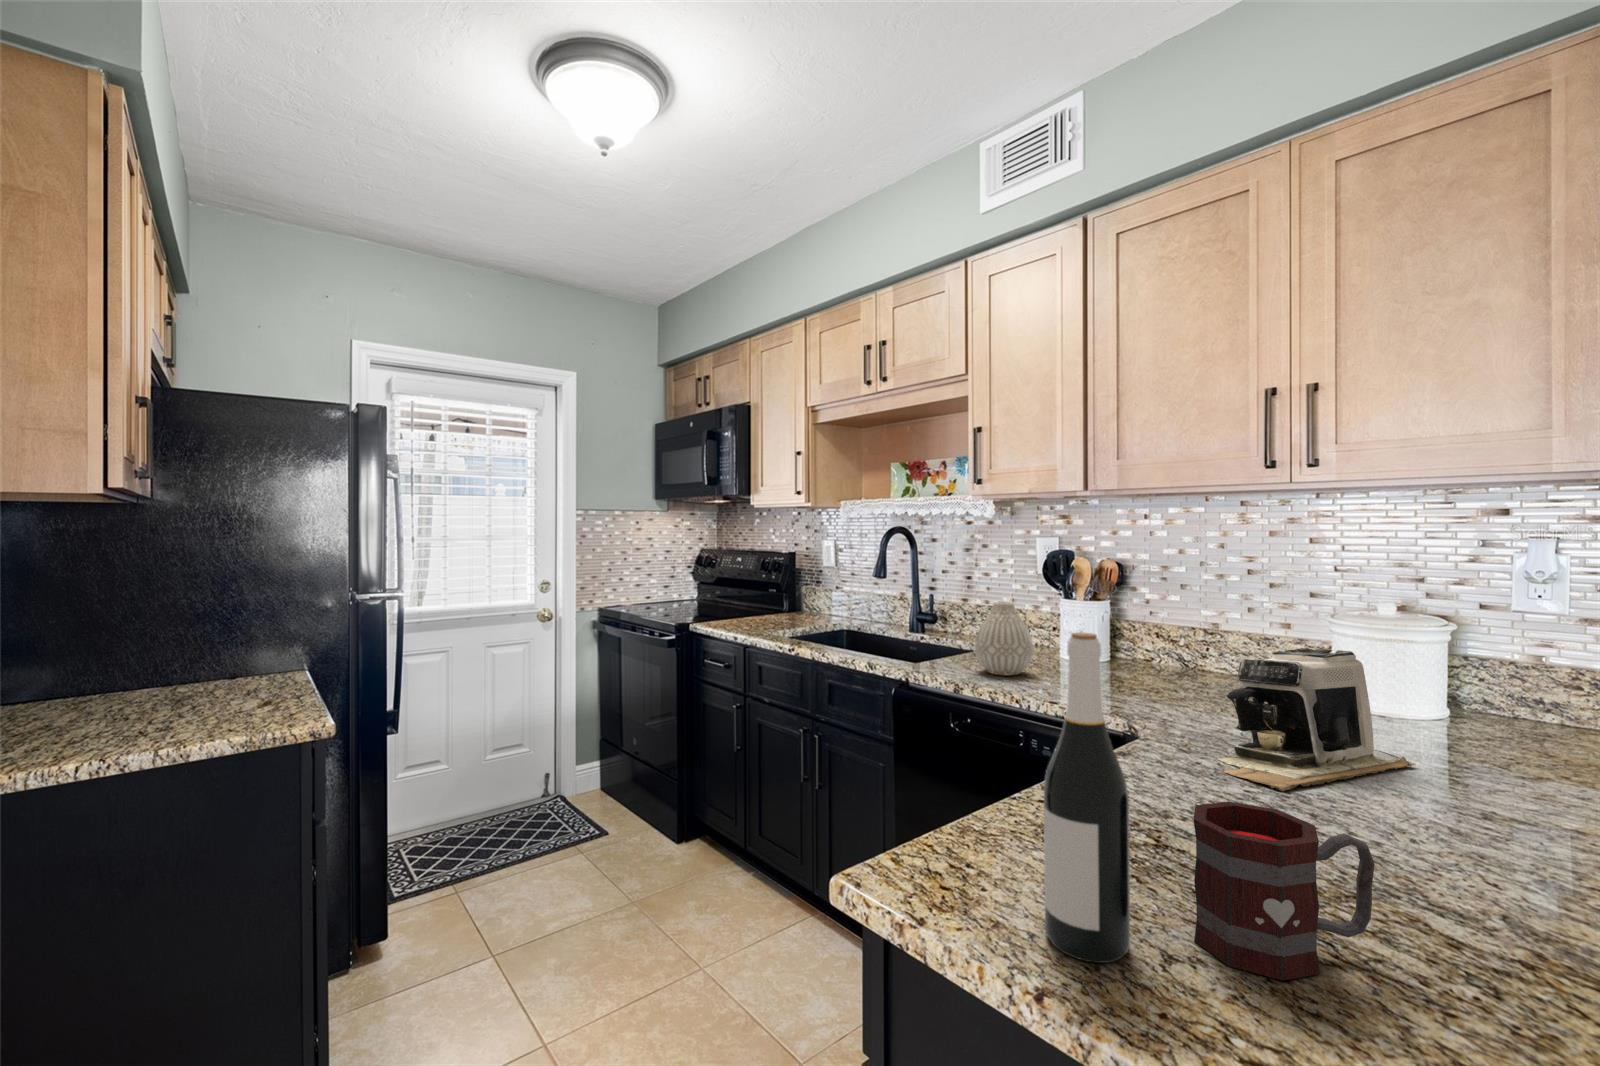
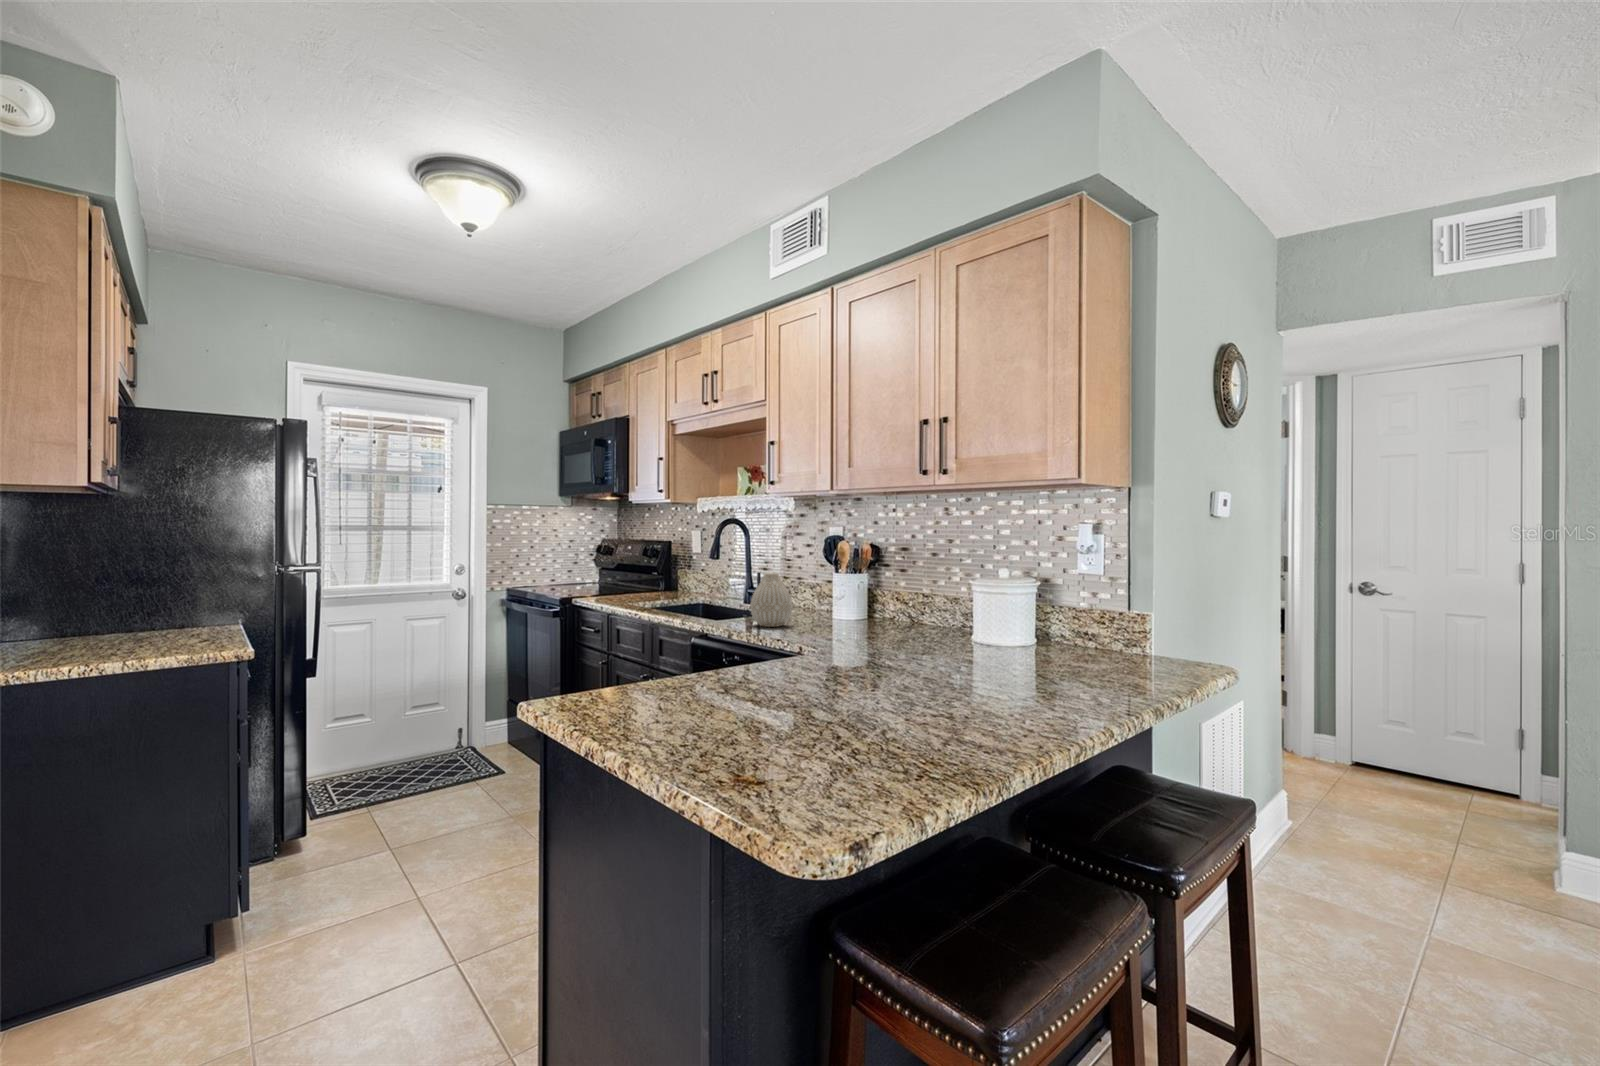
wine bottle: present [1044,633,1130,963] -> none [585,558,627,718]
coffee maker: present [1218,648,1415,791] -> none [817,593,946,673]
mug: present [1193,801,1375,981] -> none [662,648,741,722]

